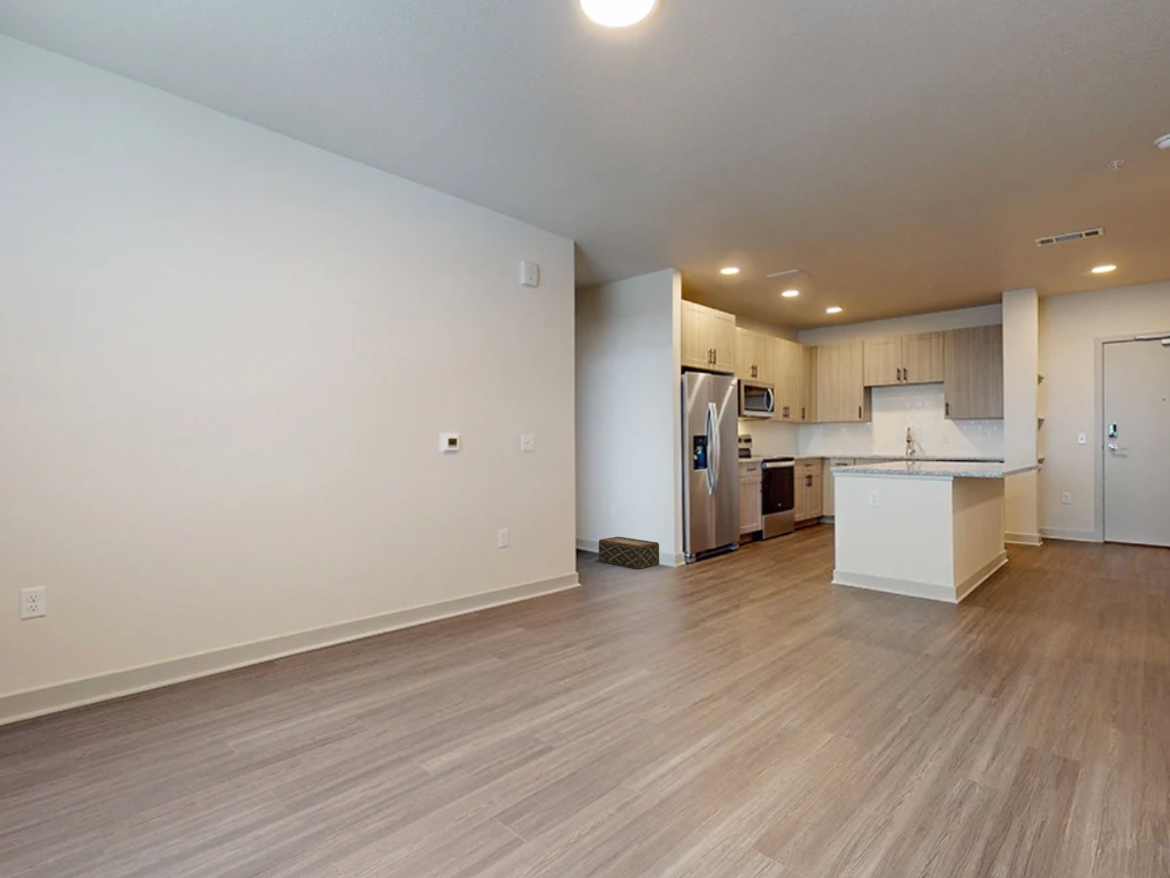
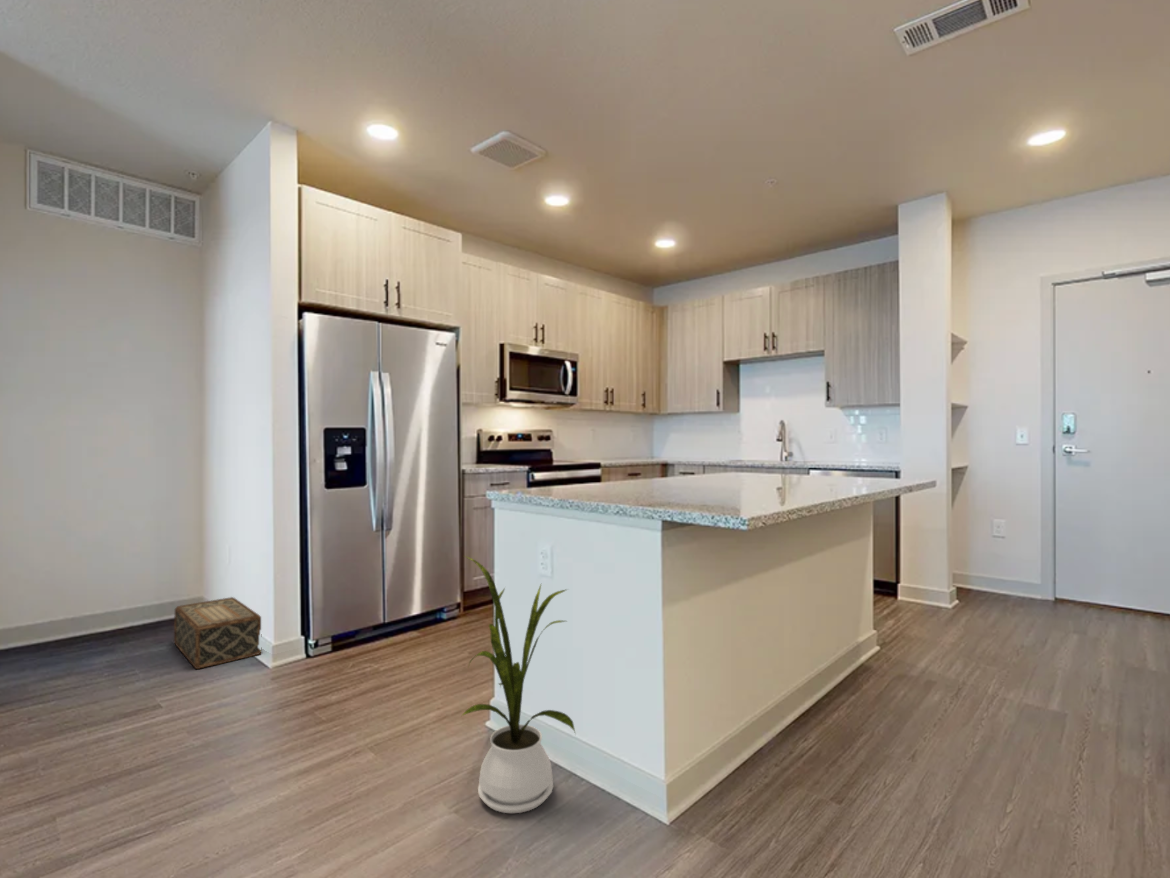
house plant: none [842,498,915,601] -> present [463,558,575,813]

